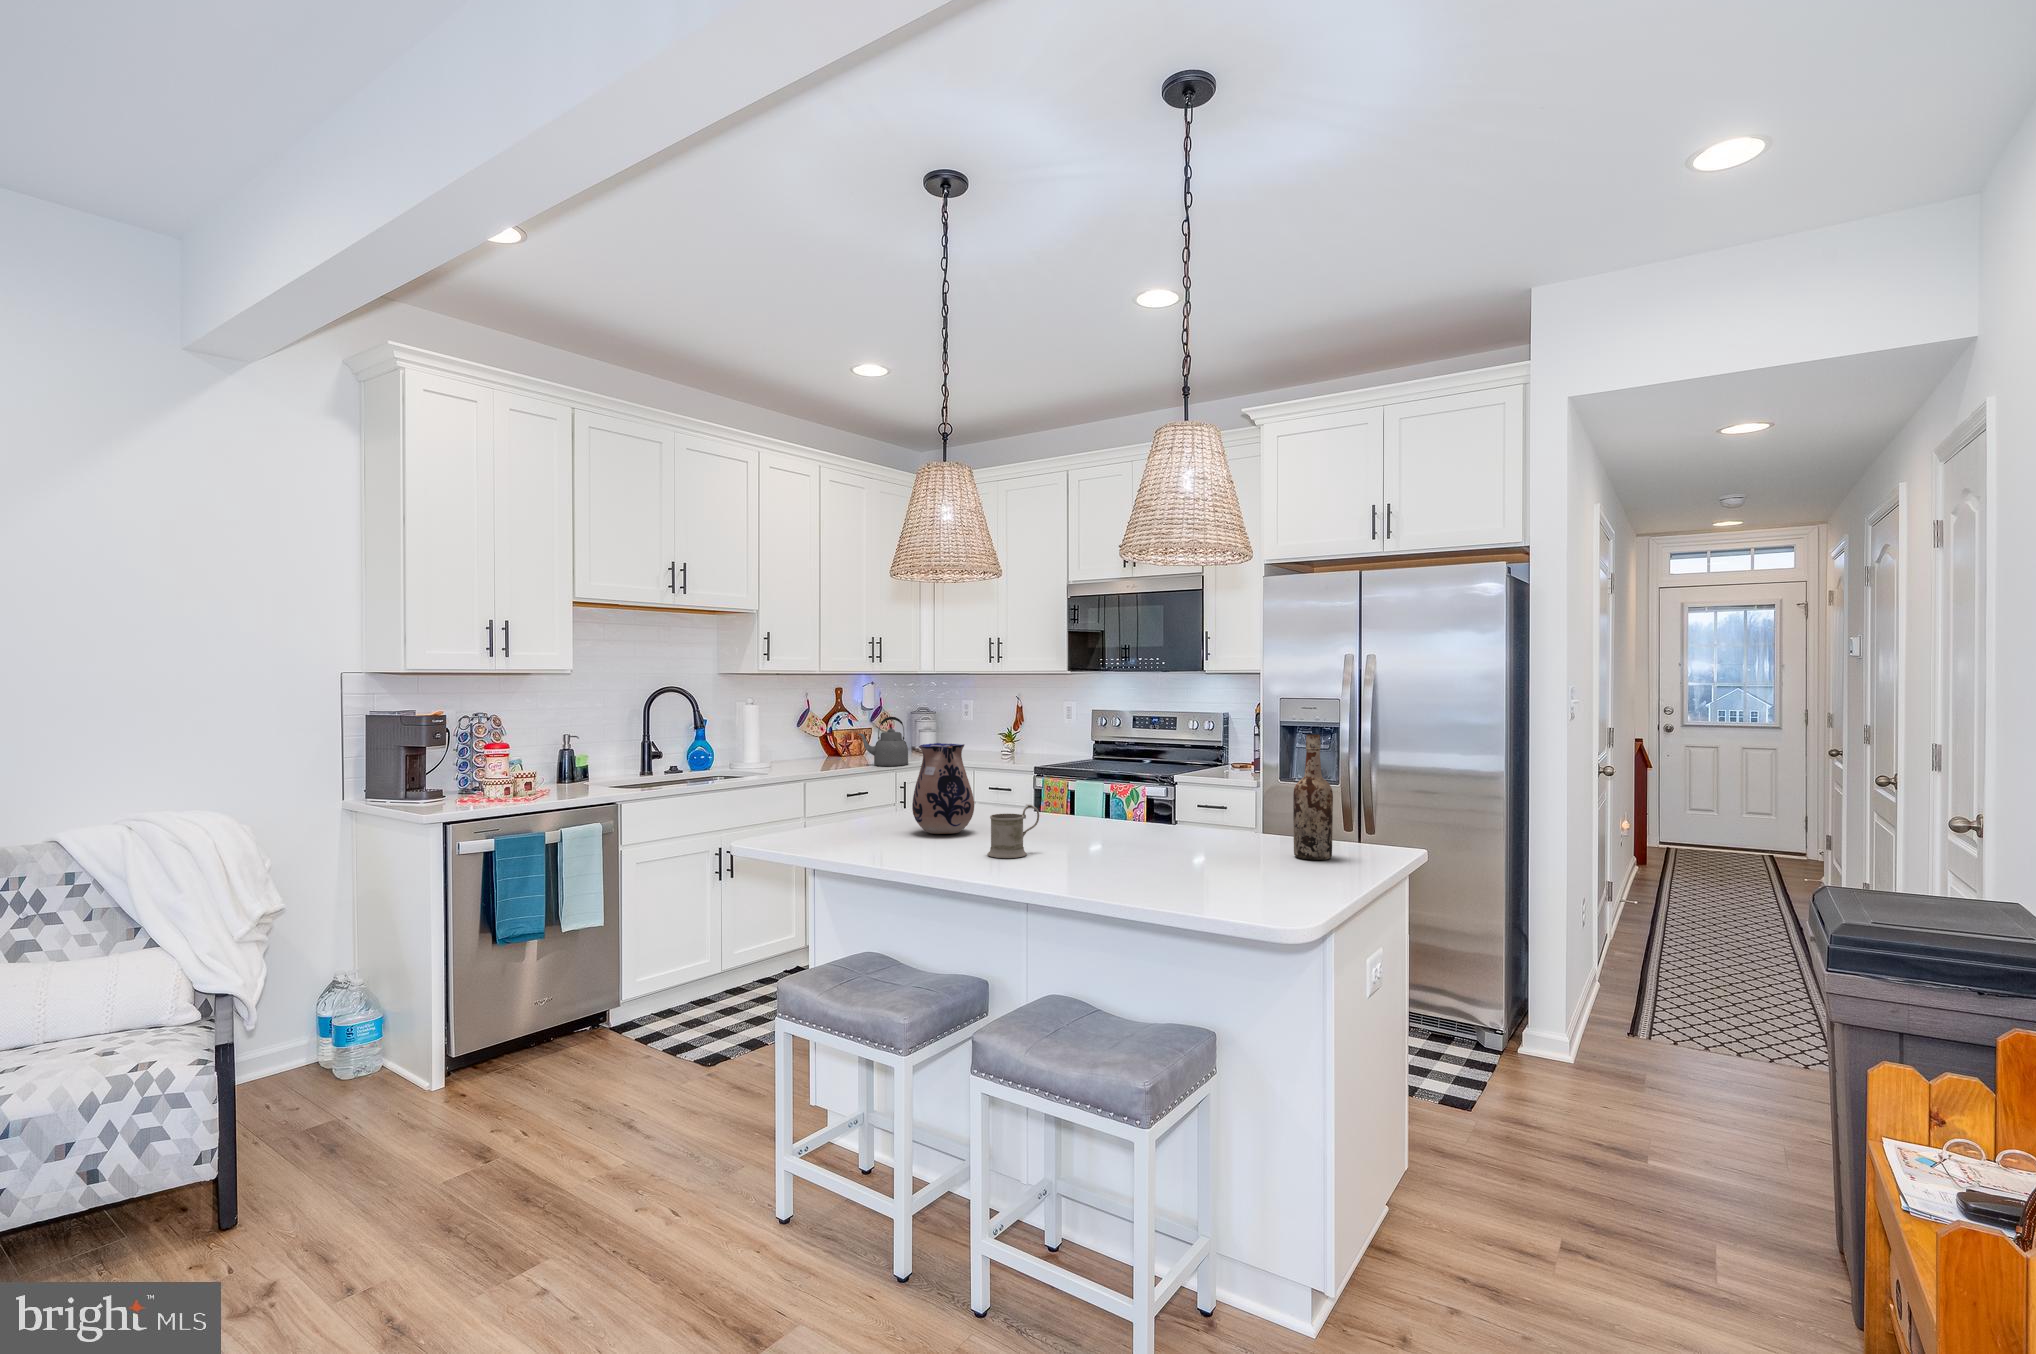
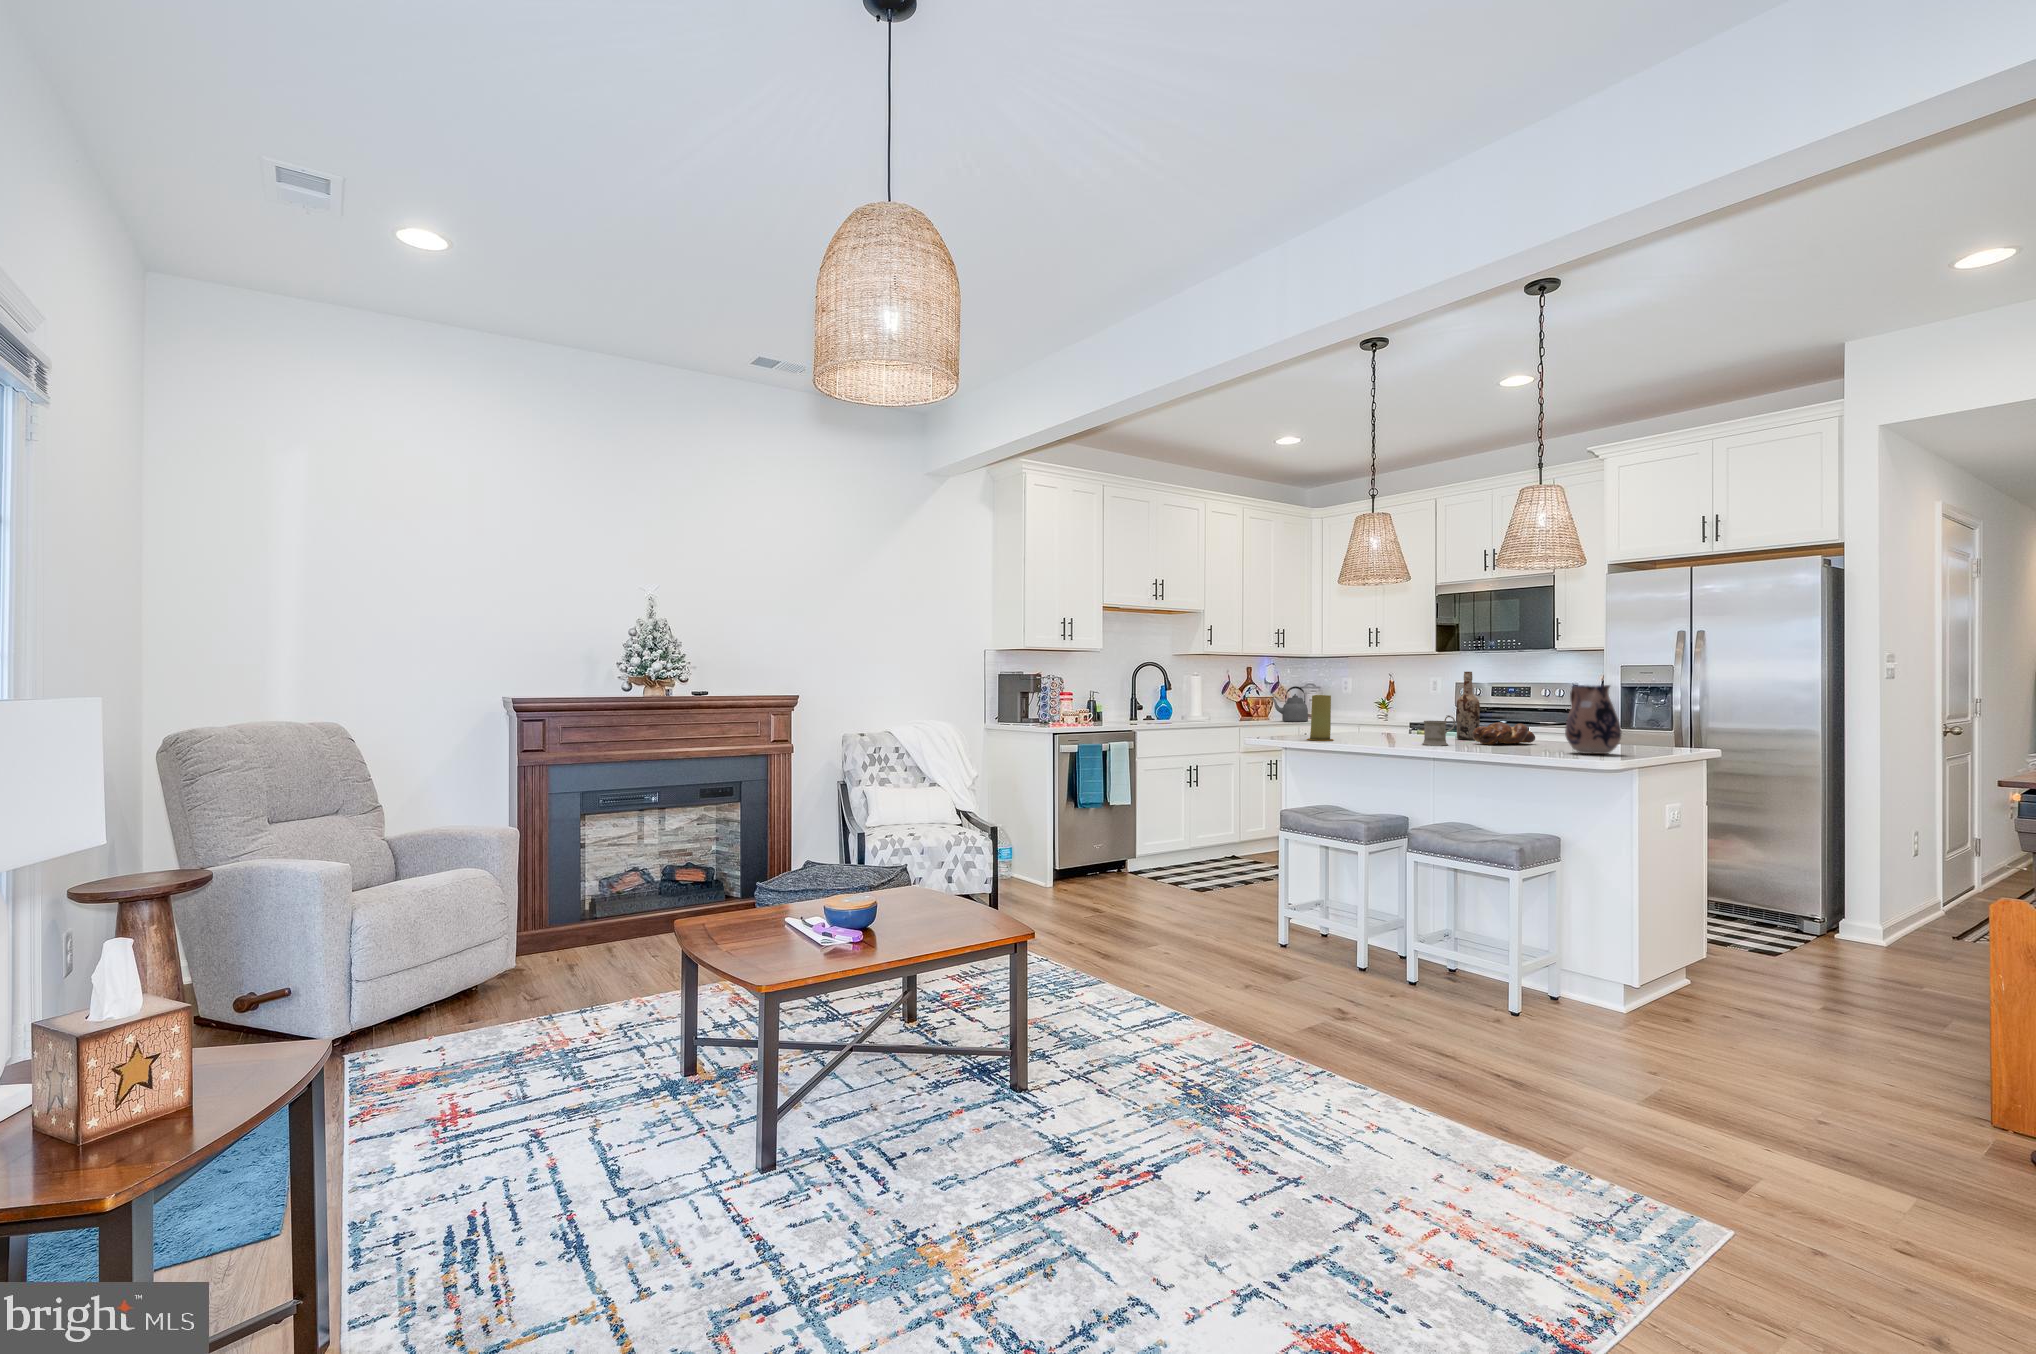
wine bottle: present [1293,734,1333,860] -> present [1456,672,1480,740]
ceramic pitcher: present [912,743,974,834] -> present [1565,685,1622,754]
candle: none [817,768,861,847] -> present [1307,695,1333,741]
bread loaf: none [1067,809,1158,850] -> present [1472,722,1535,745]

